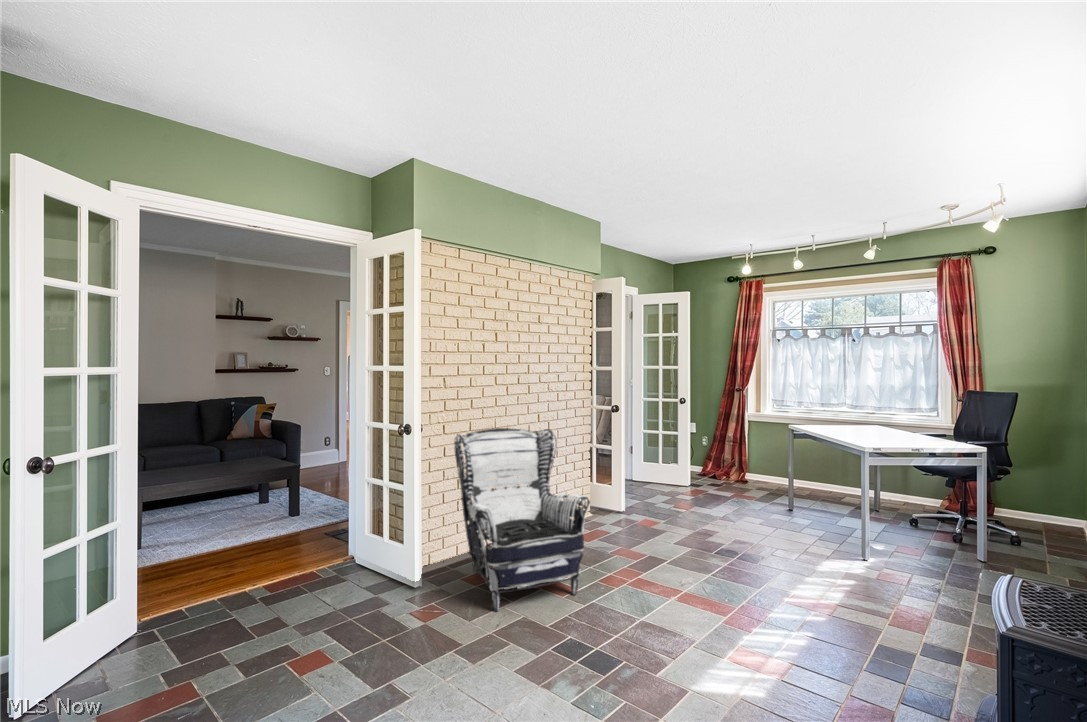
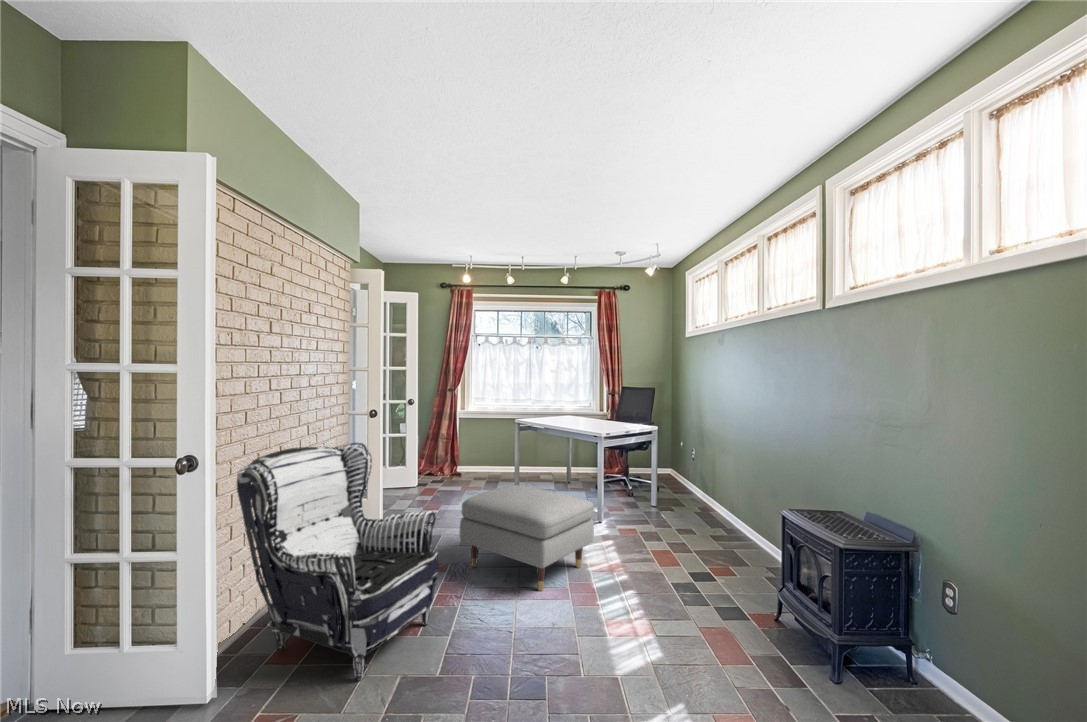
ottoman: none [650,493,791,606] -> present [459,485,594,591]

